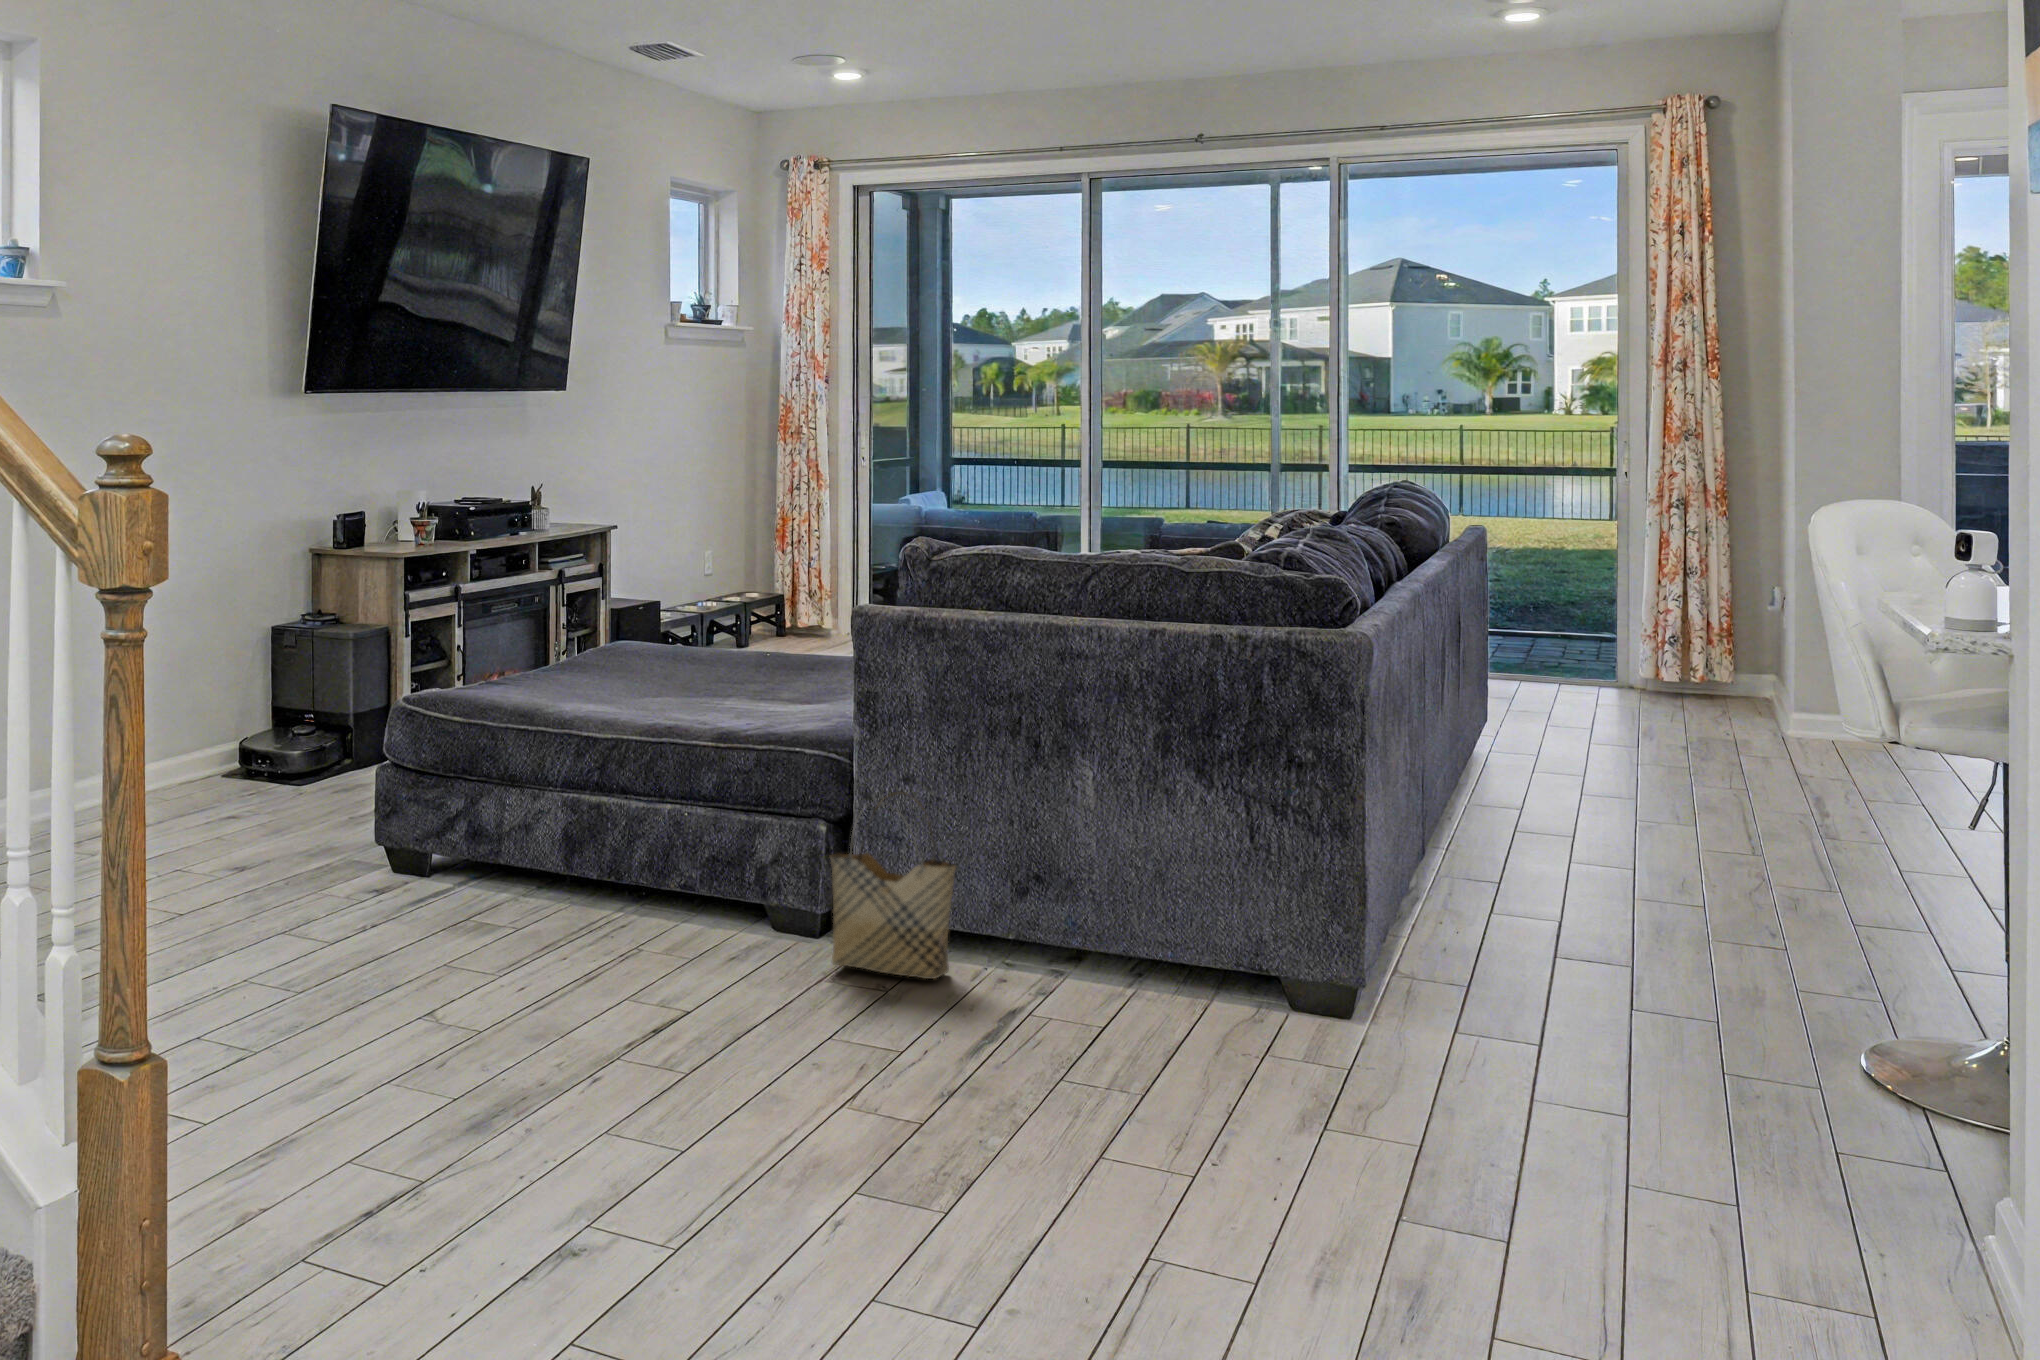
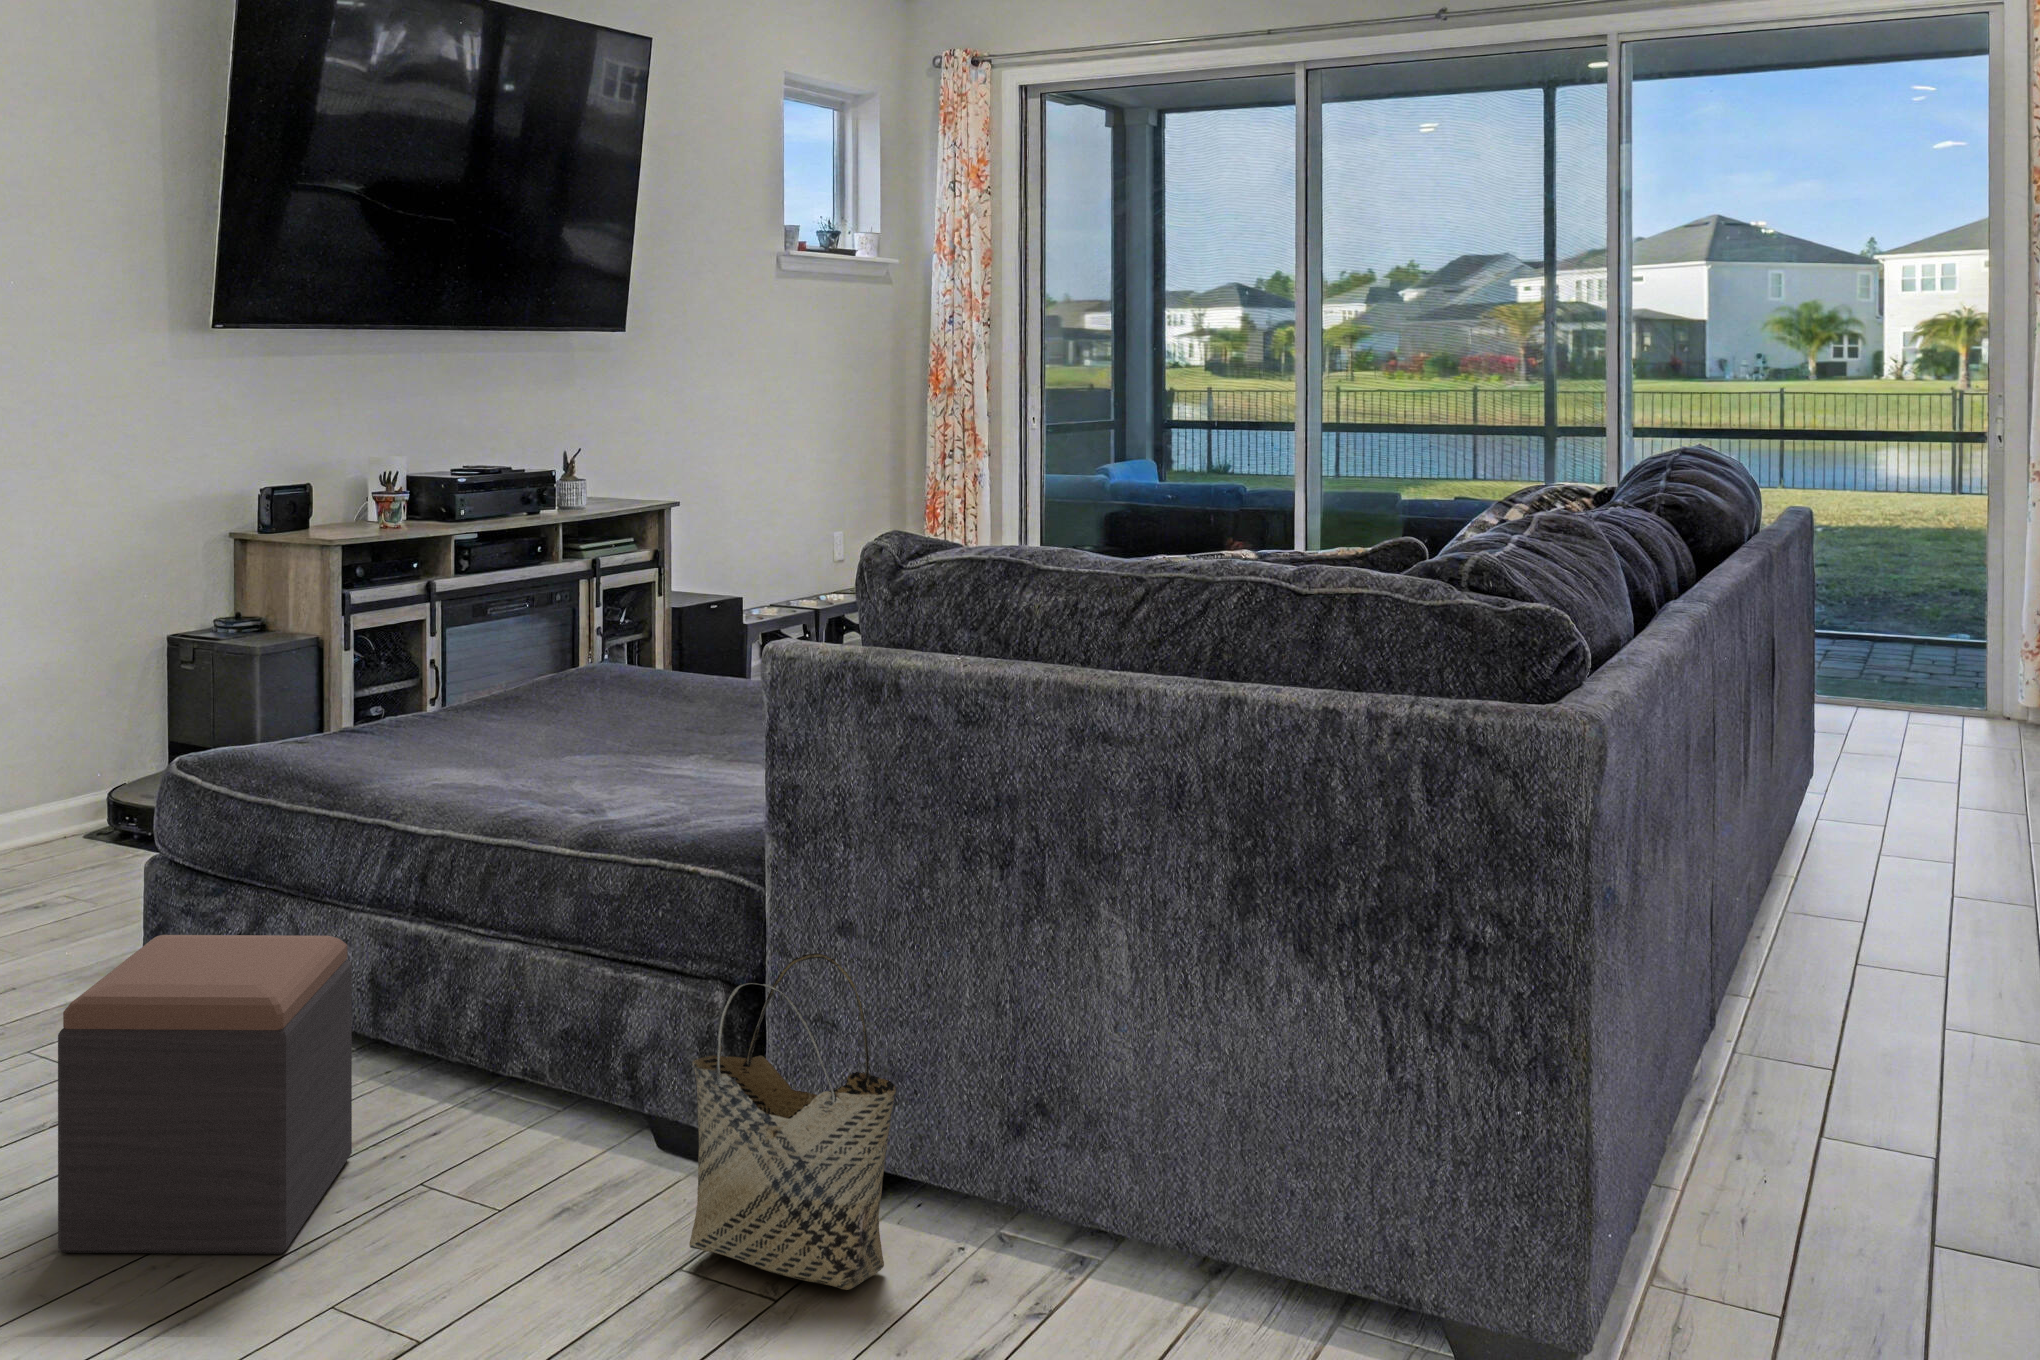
footstool: none [449,794,589,976] -> present [58,935,352,1254]

